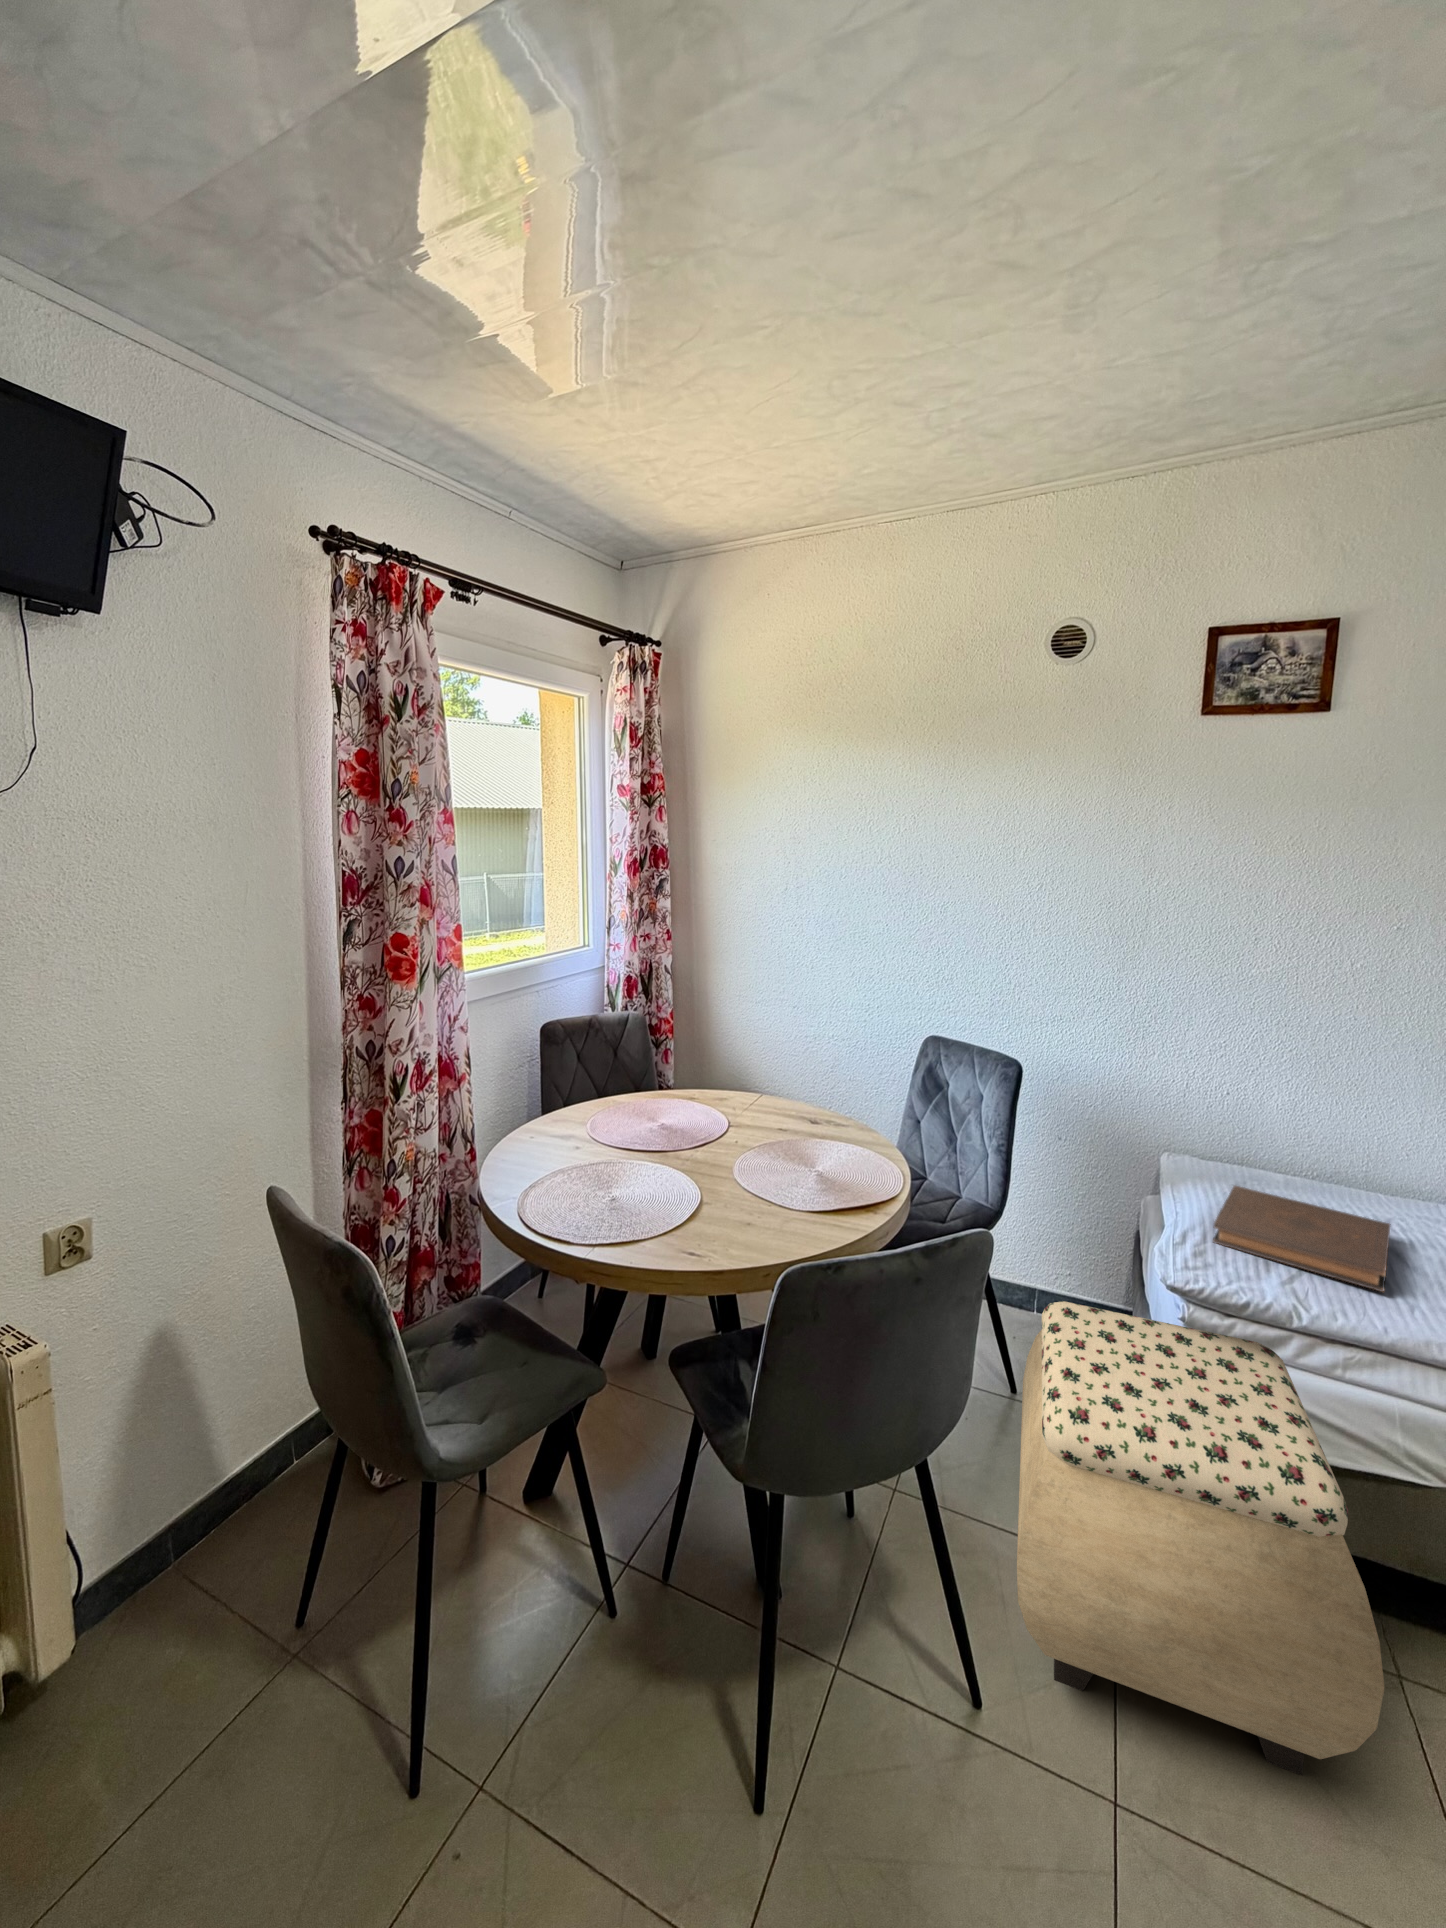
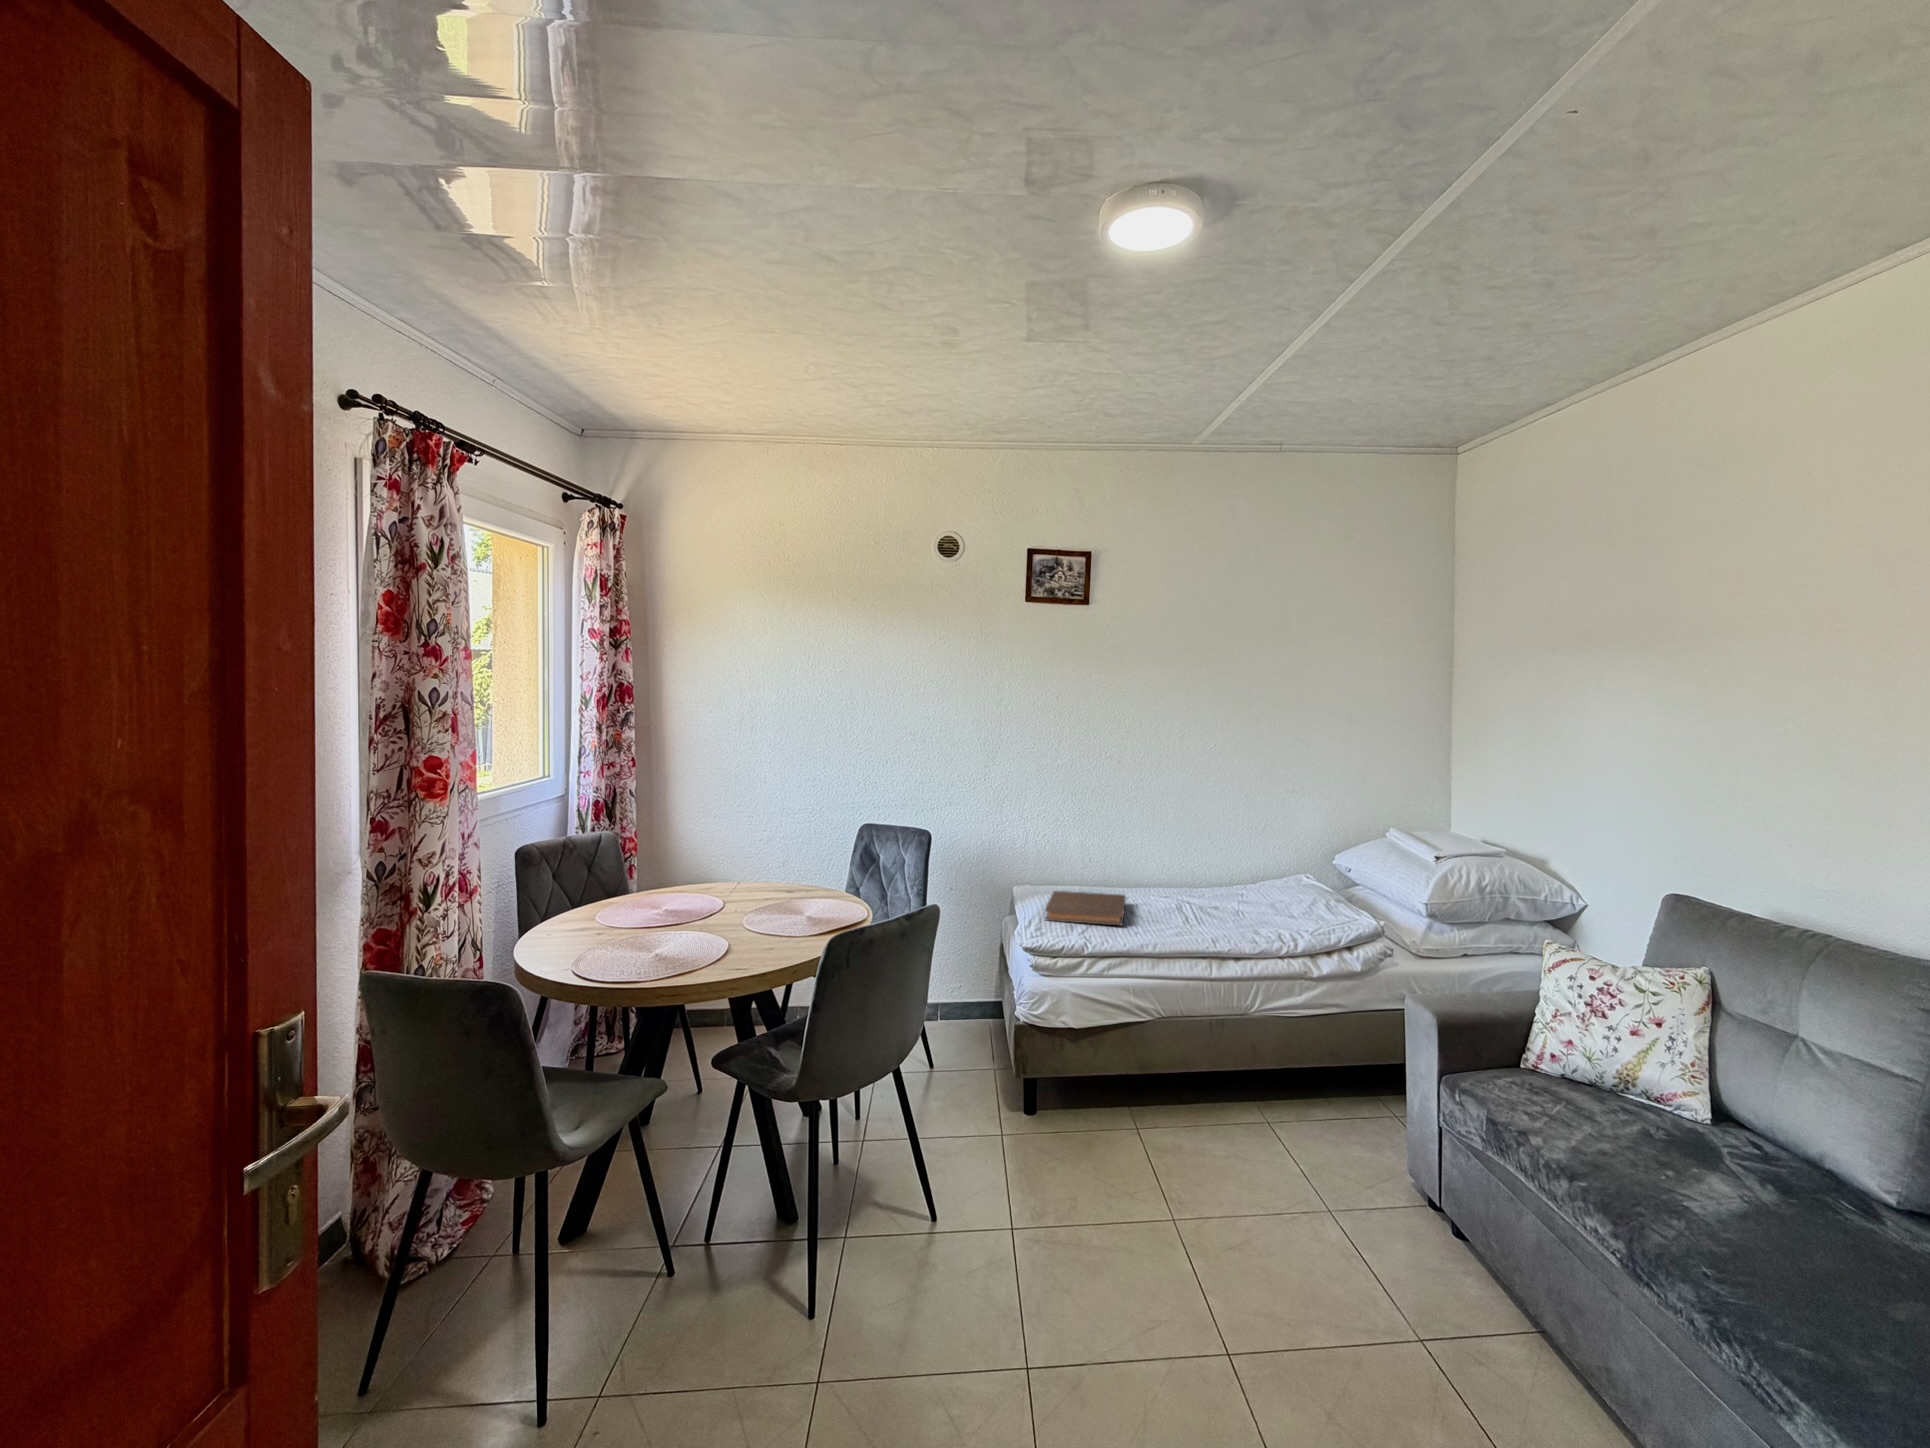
ottoman: present [1017,1301,1384,1776] -> none [946,965,1125,1185]

